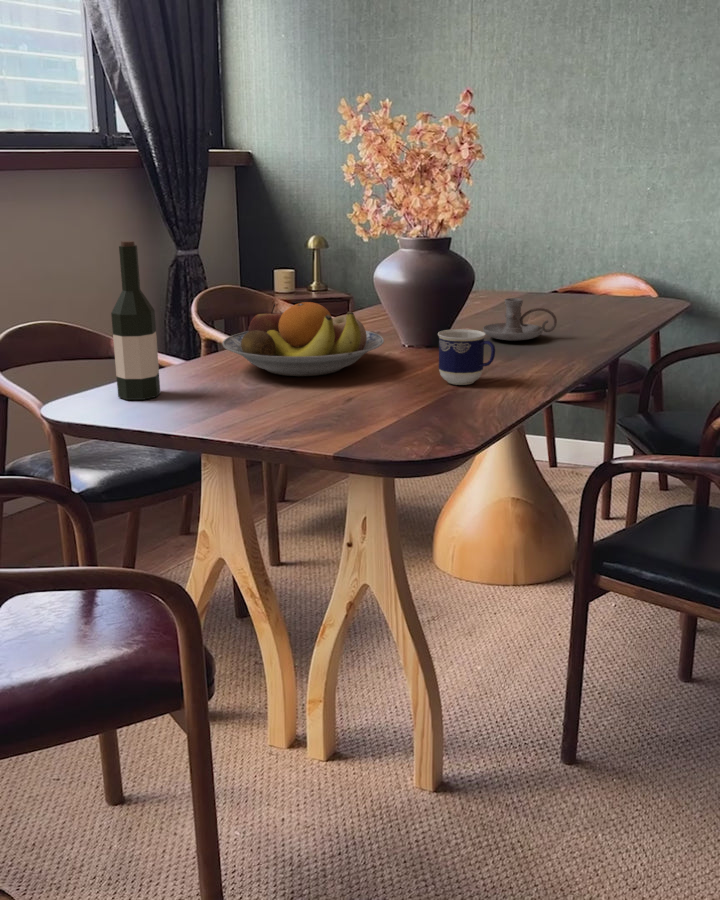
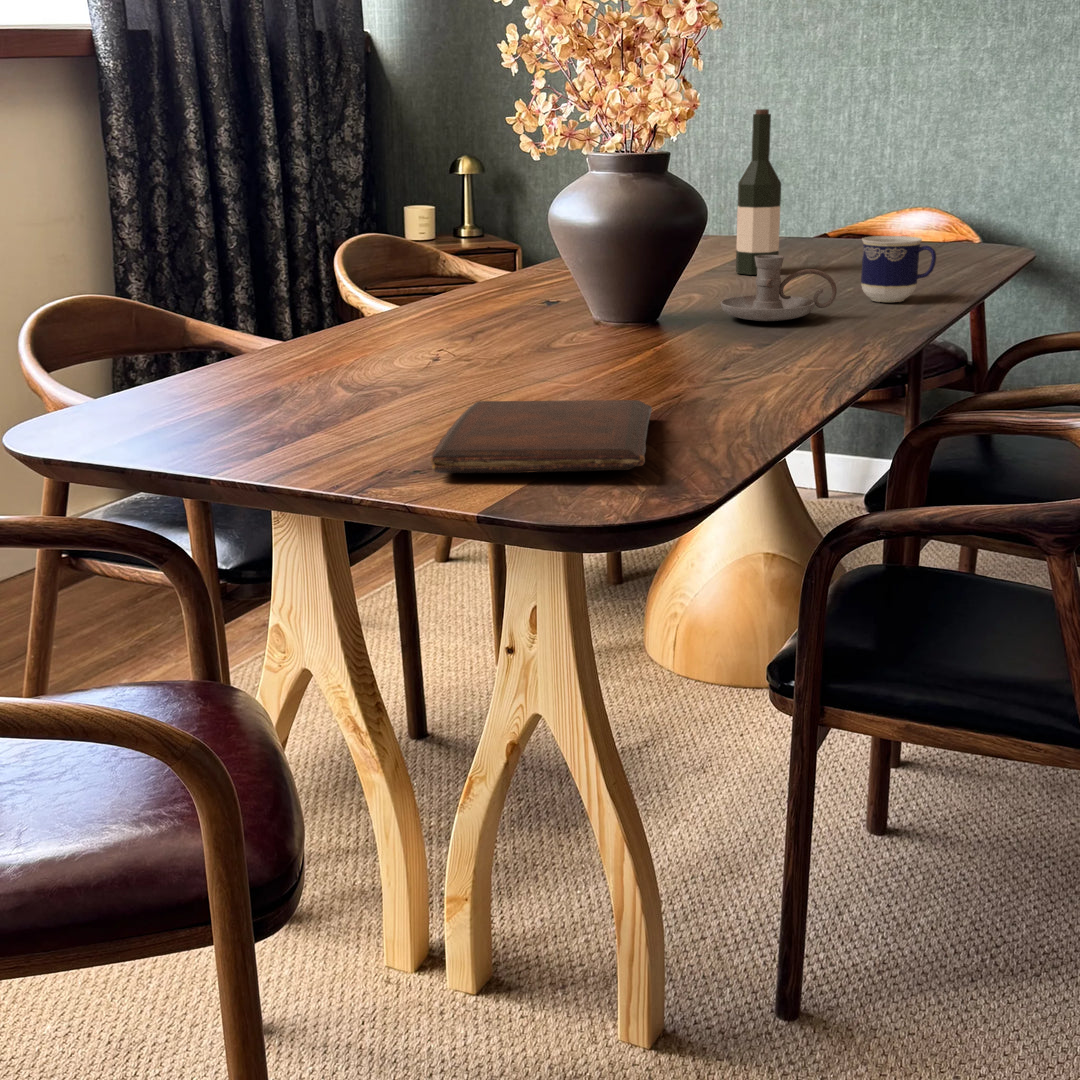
wine bottle: present [111,241,160,400] -> present [736,109,781,275]
fruit bowl: present [222,302,384,376] -> none [304,257,564,377]
cup: present [438,329,495,385] -> present [861,236,936,302]
book: none [308,394,438,438] -> present [431,400,652,473]

